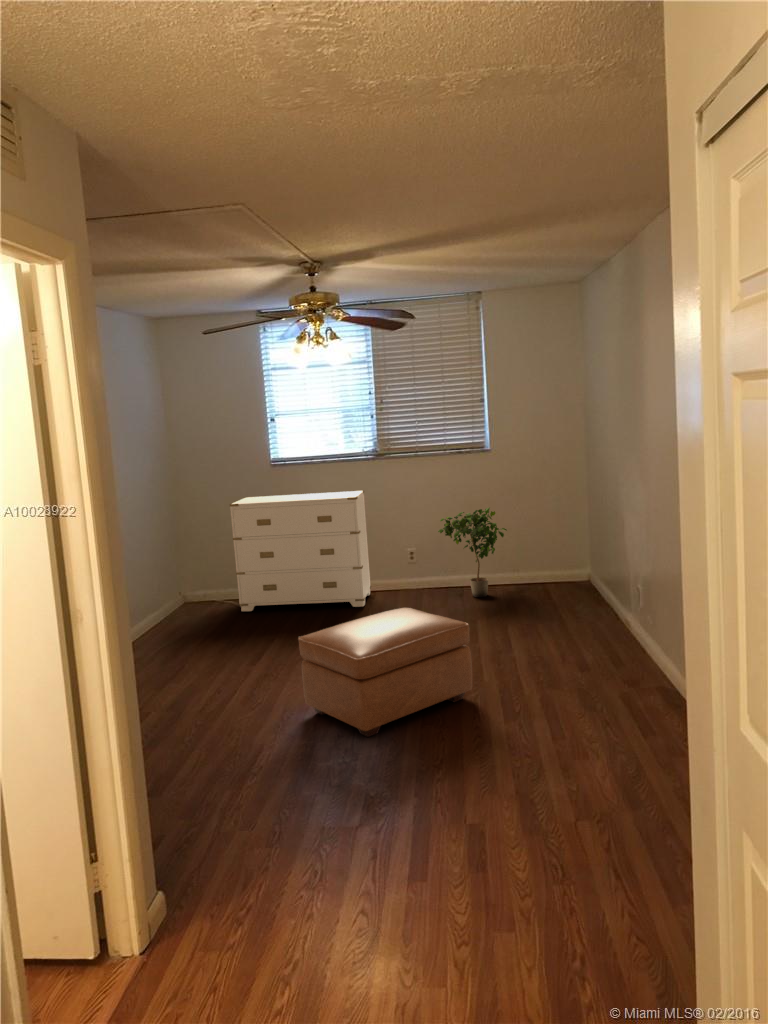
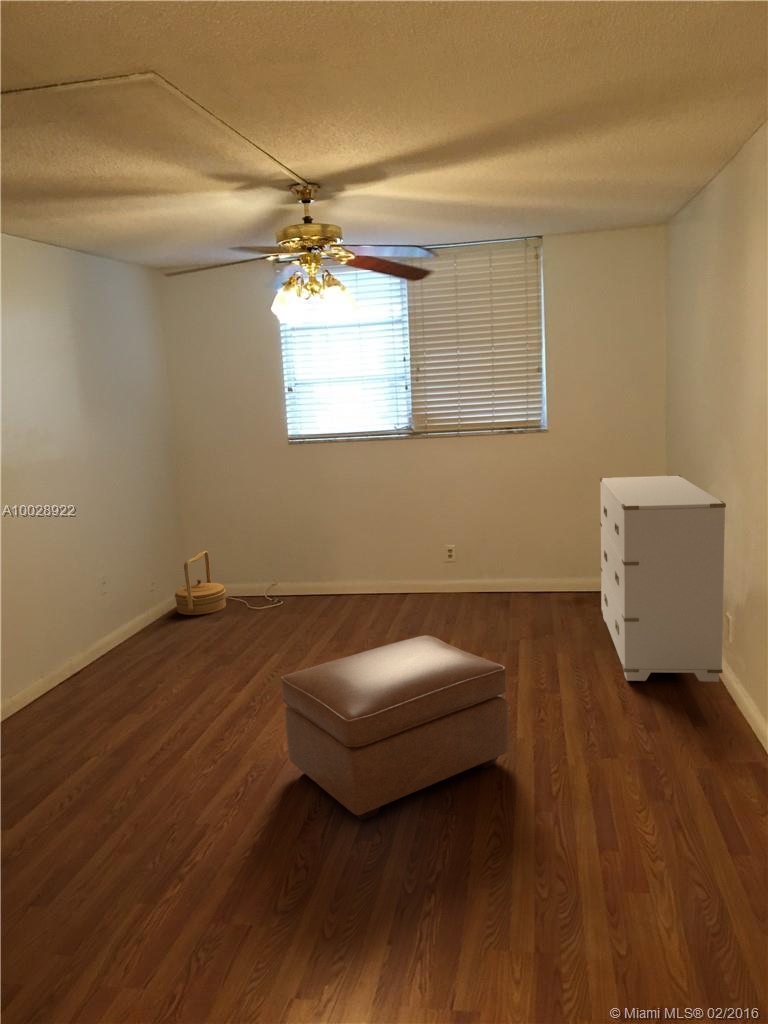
dresser: present [230,490,371,612] -> present [600,475,726,682]
potted plant: present [438,507,507,597] -> none [480,499,565,607]
woven basket: none [174,561,219,615] -> present [175,551,226,615]

